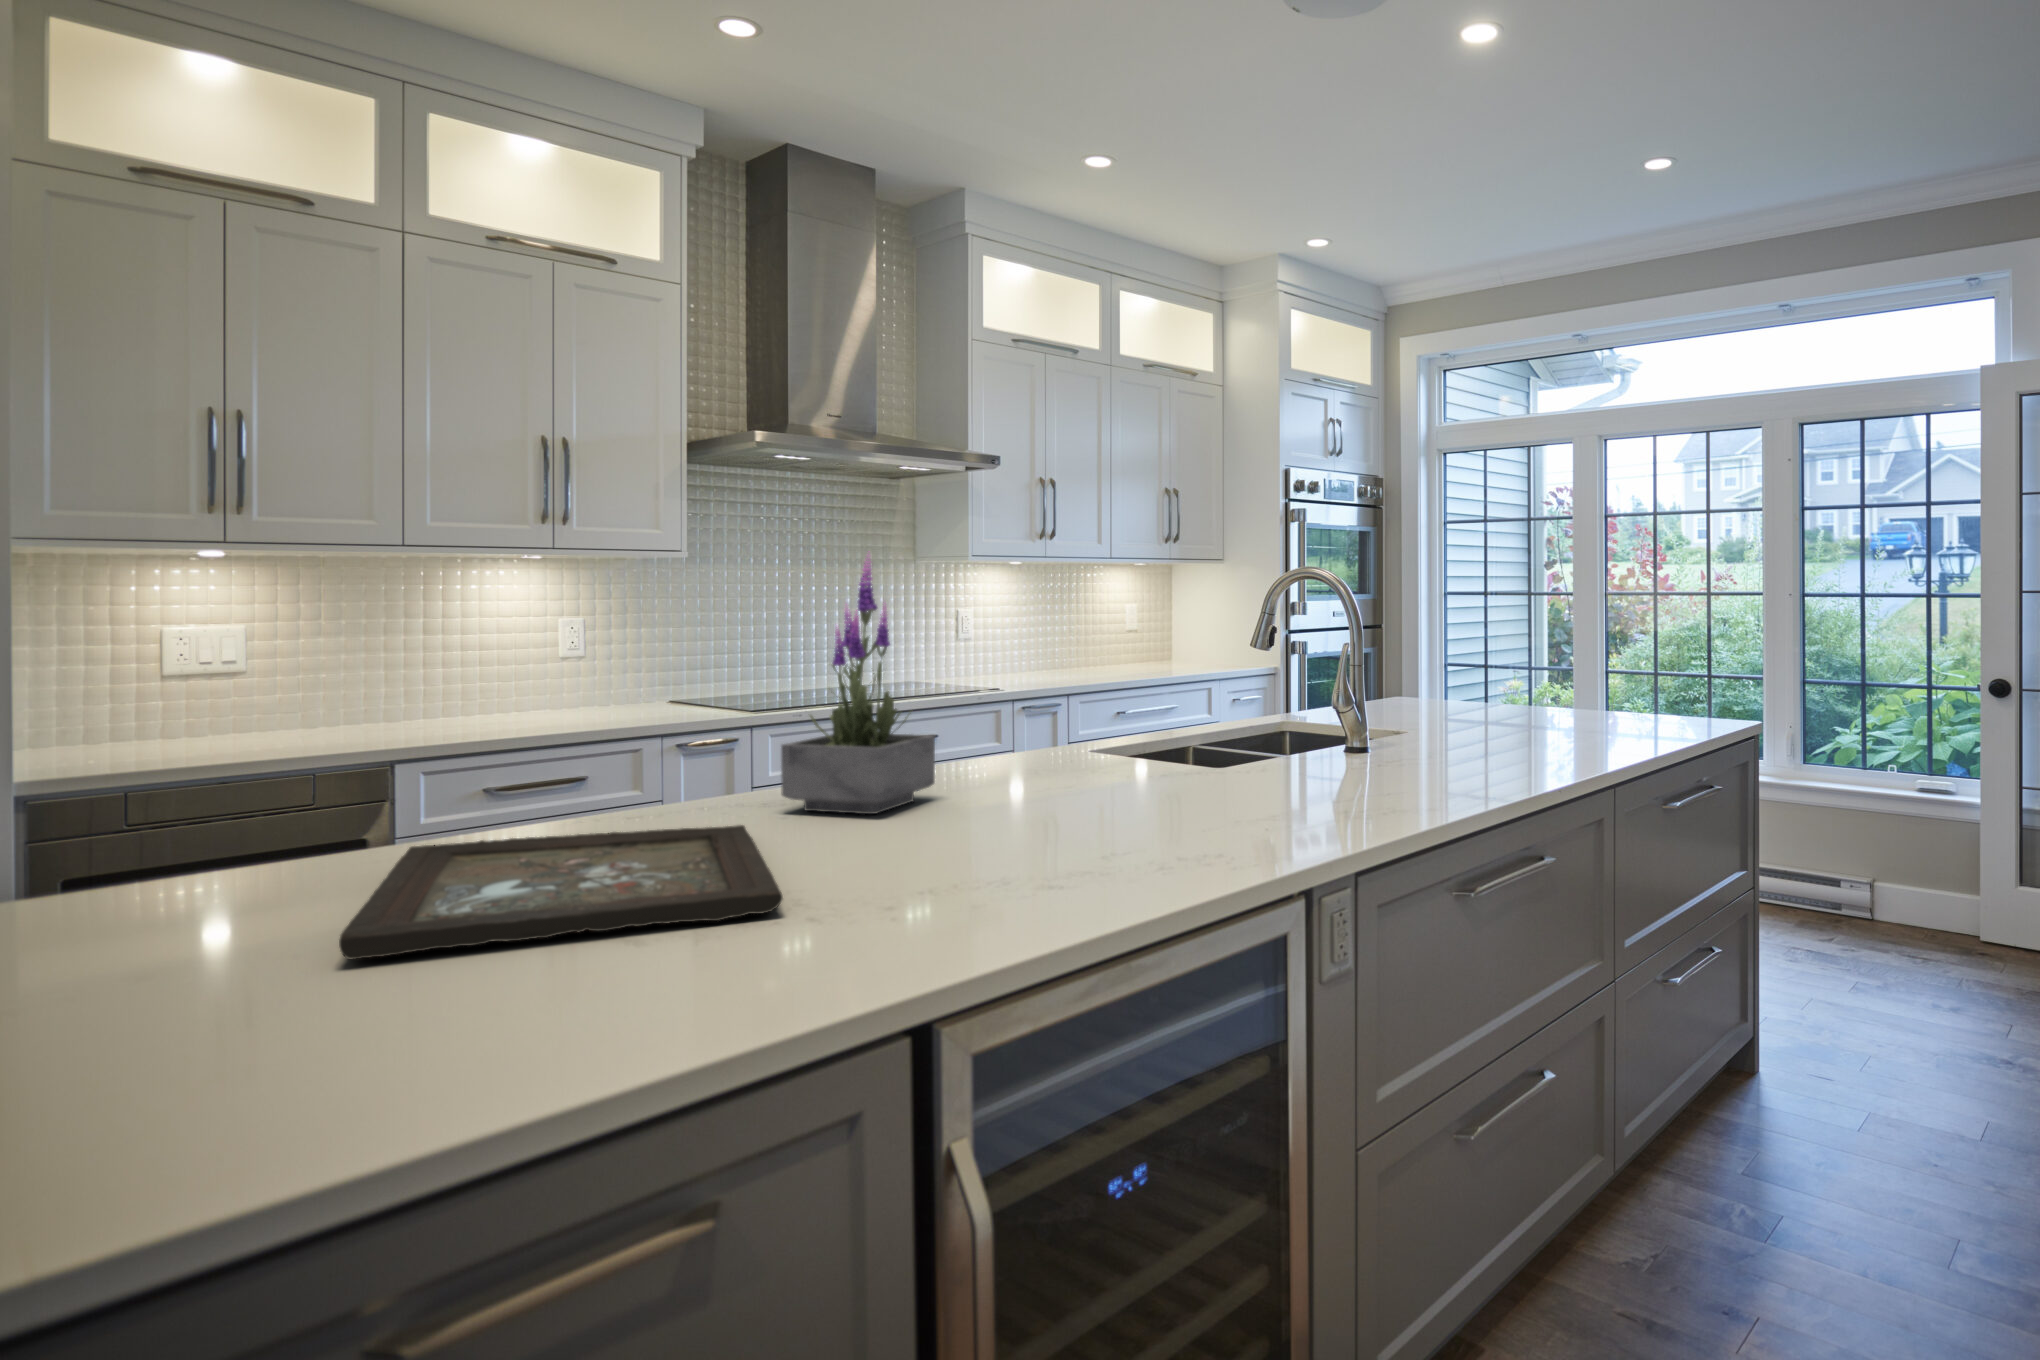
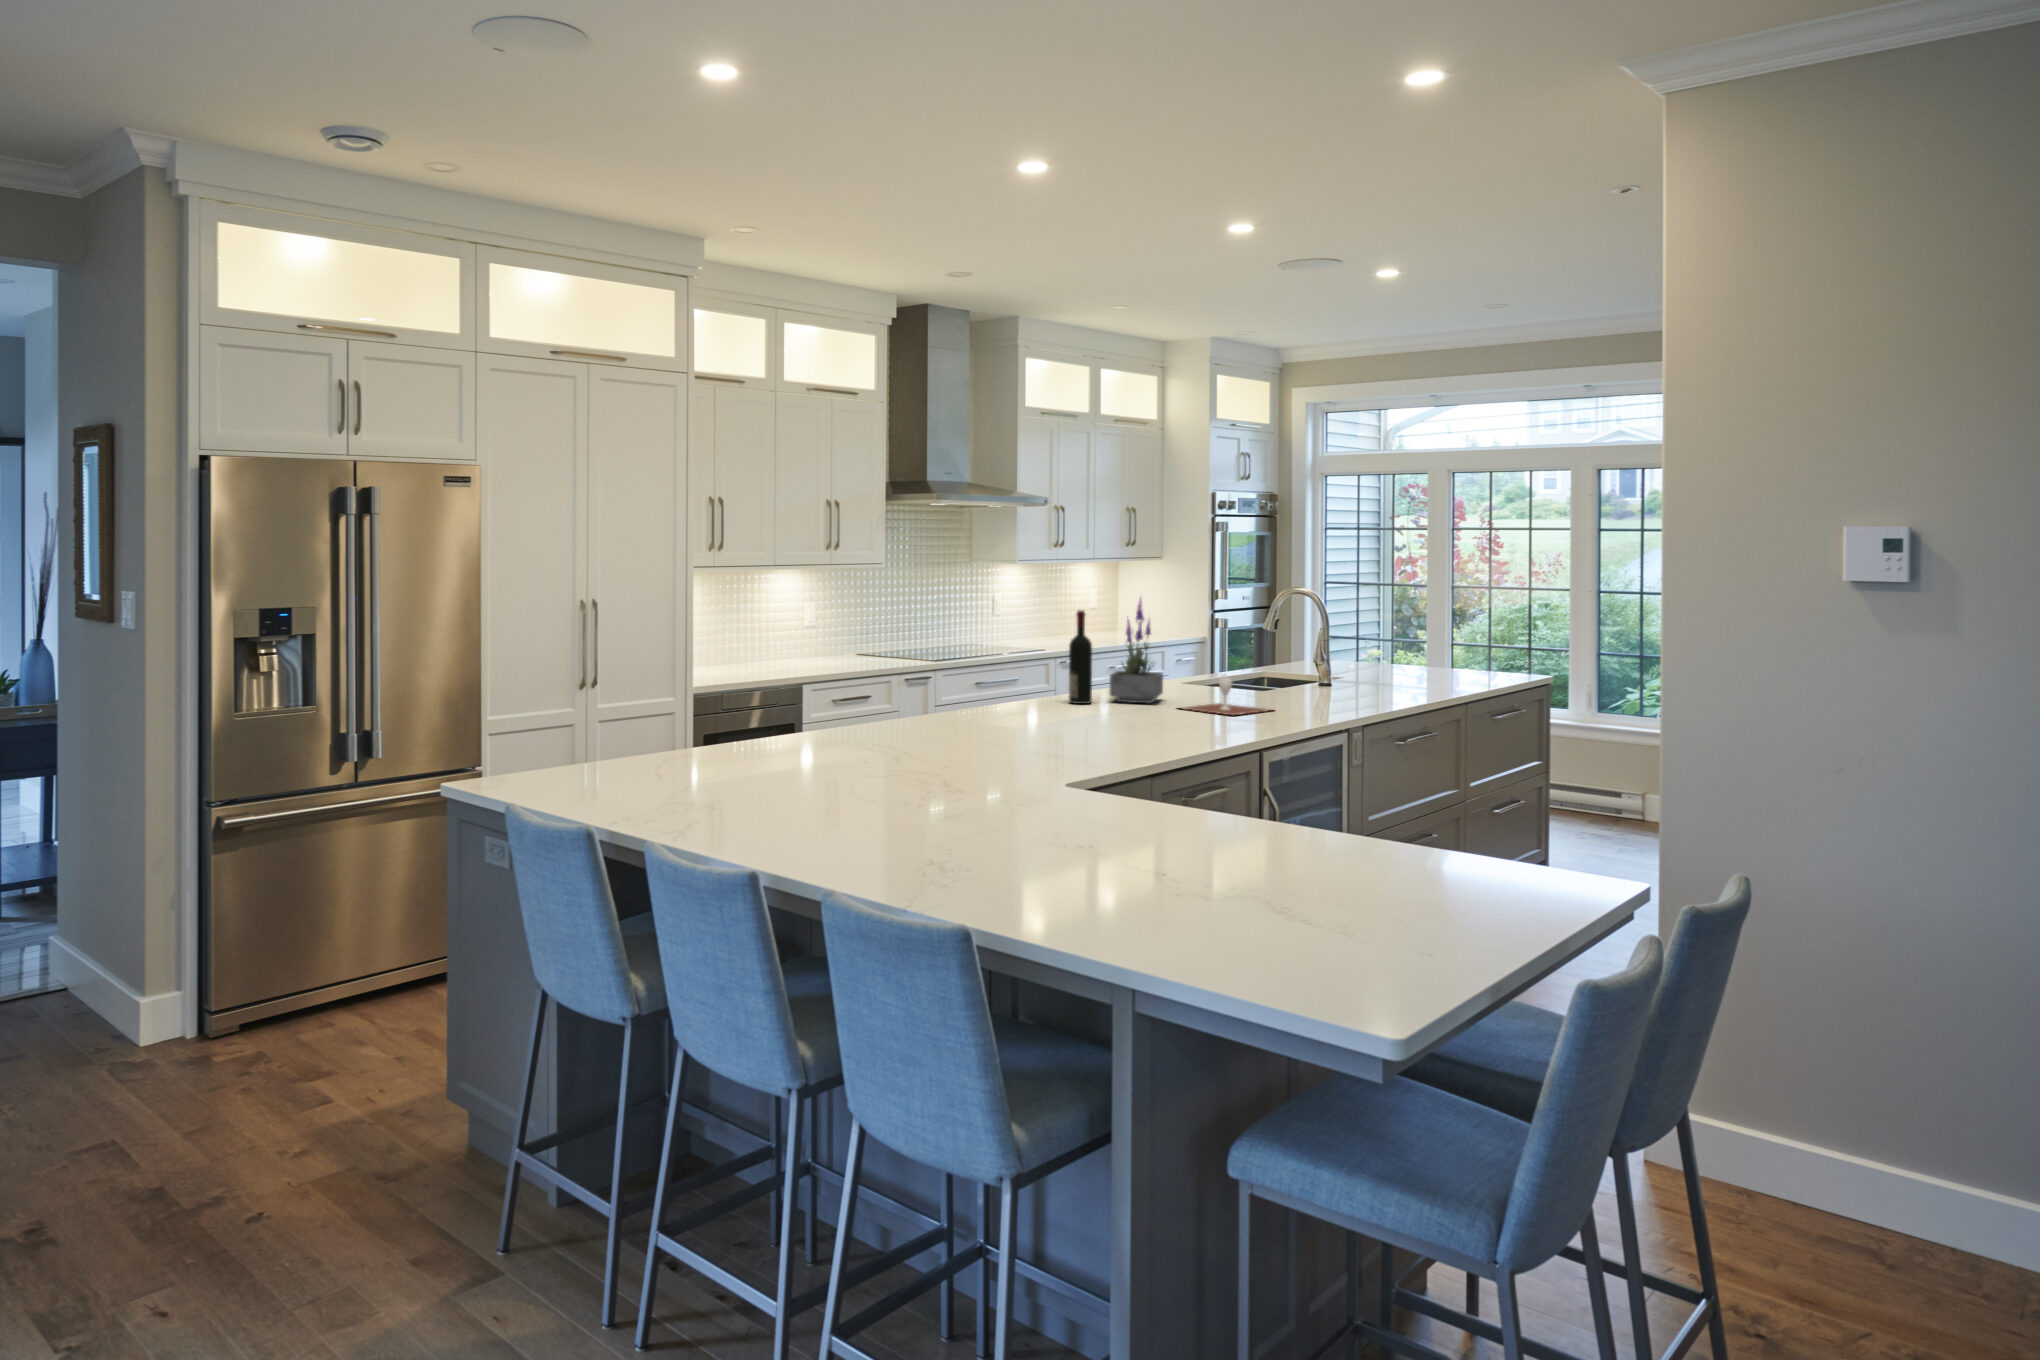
wine bottle: none [673,589,734,820] -> present [1069,610,1092,704]
wine glass: none [903,749,1153,859] -> present [1182,677,1269,716]
tray: present [339,825,783,959] -> none [1019,704,1188,730]

